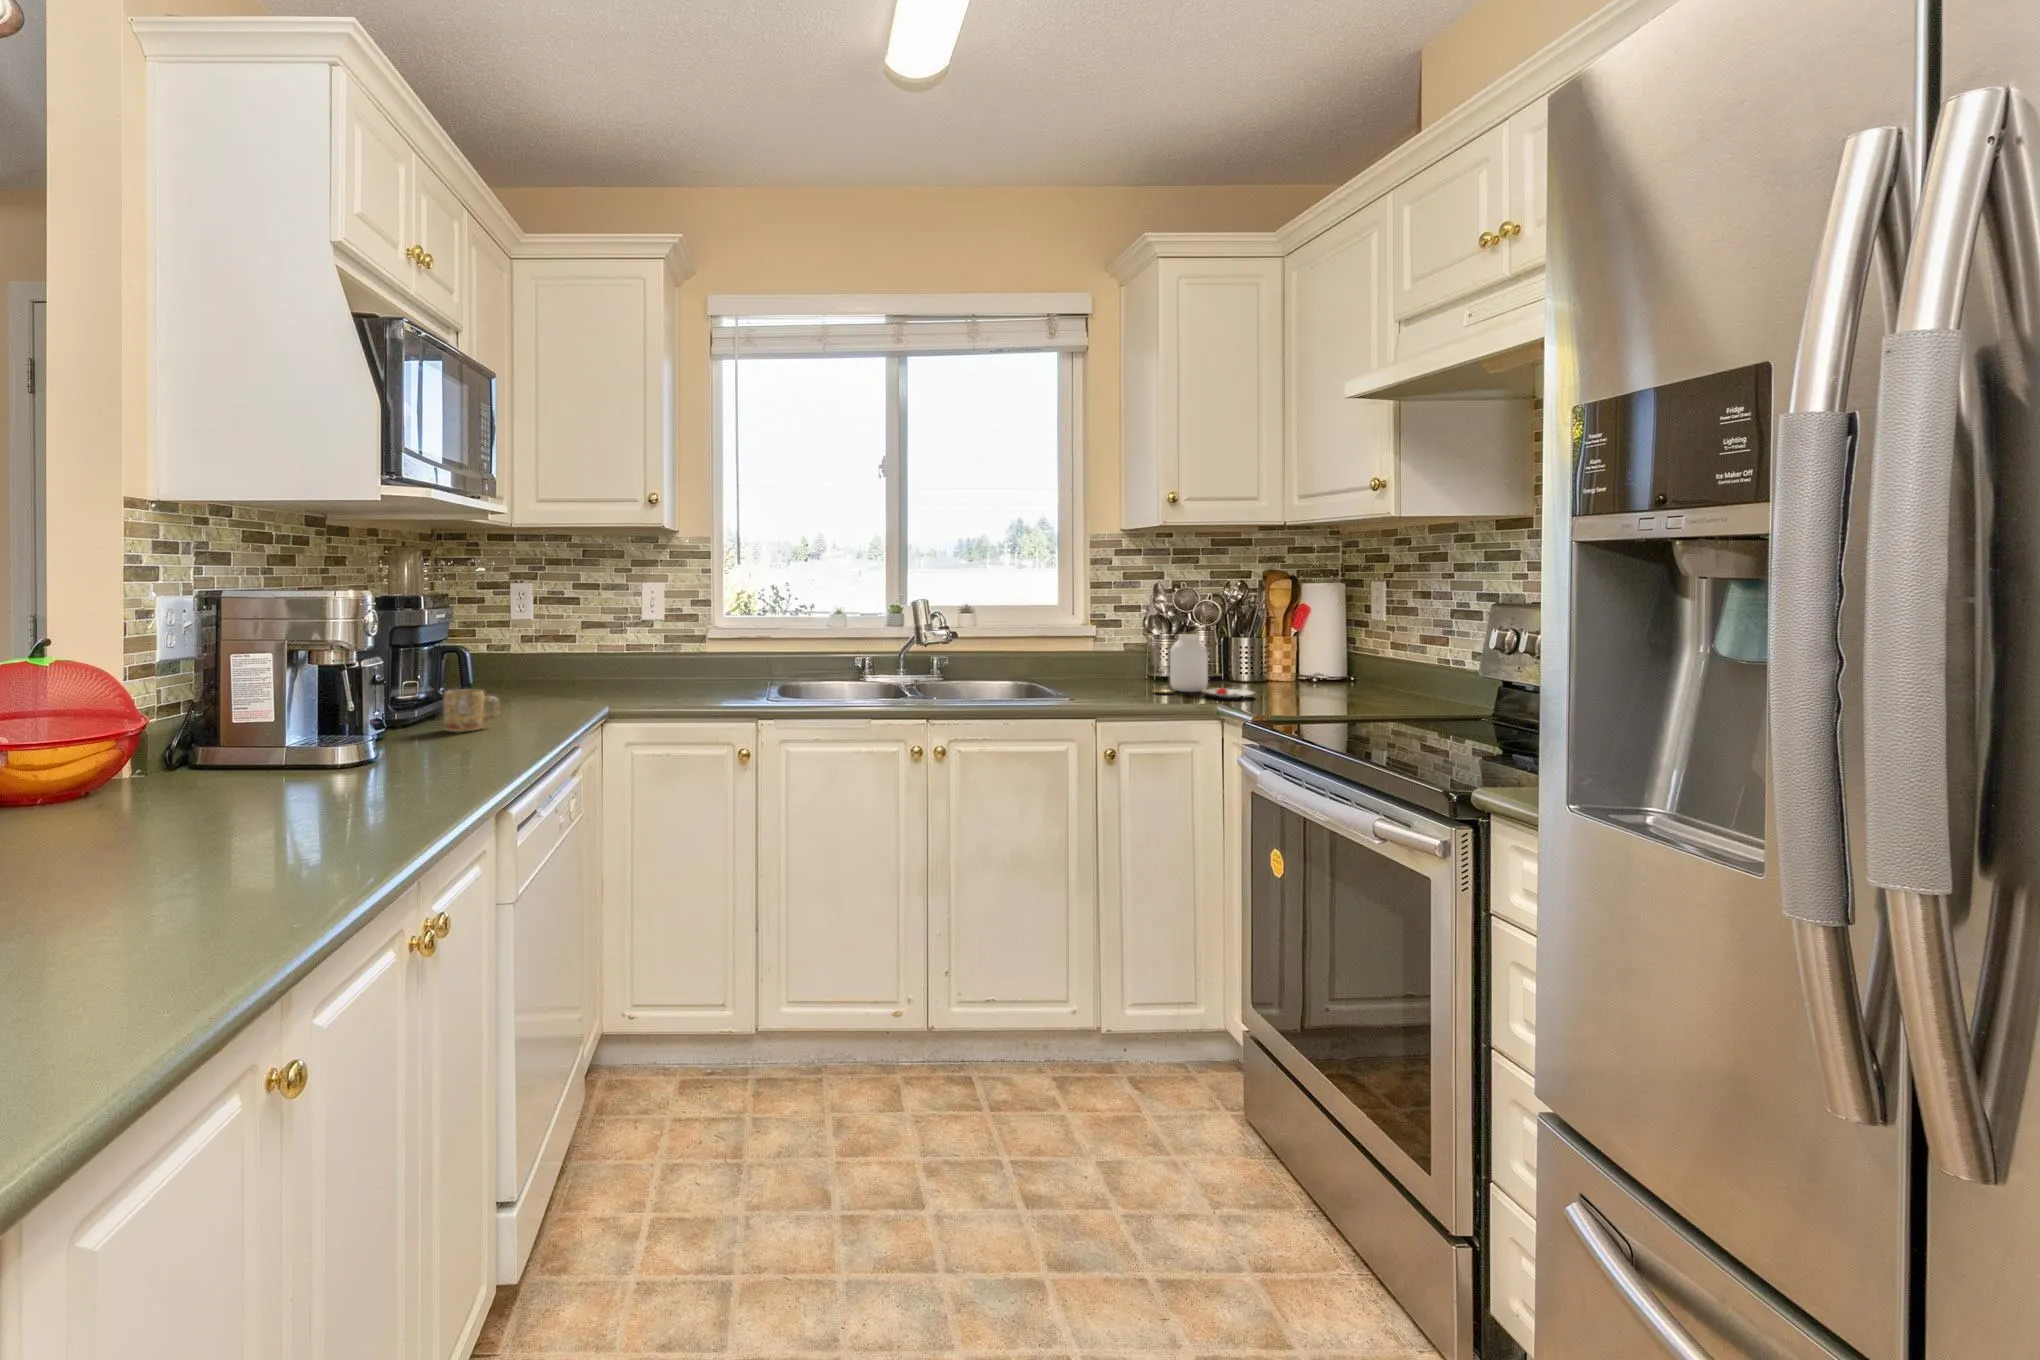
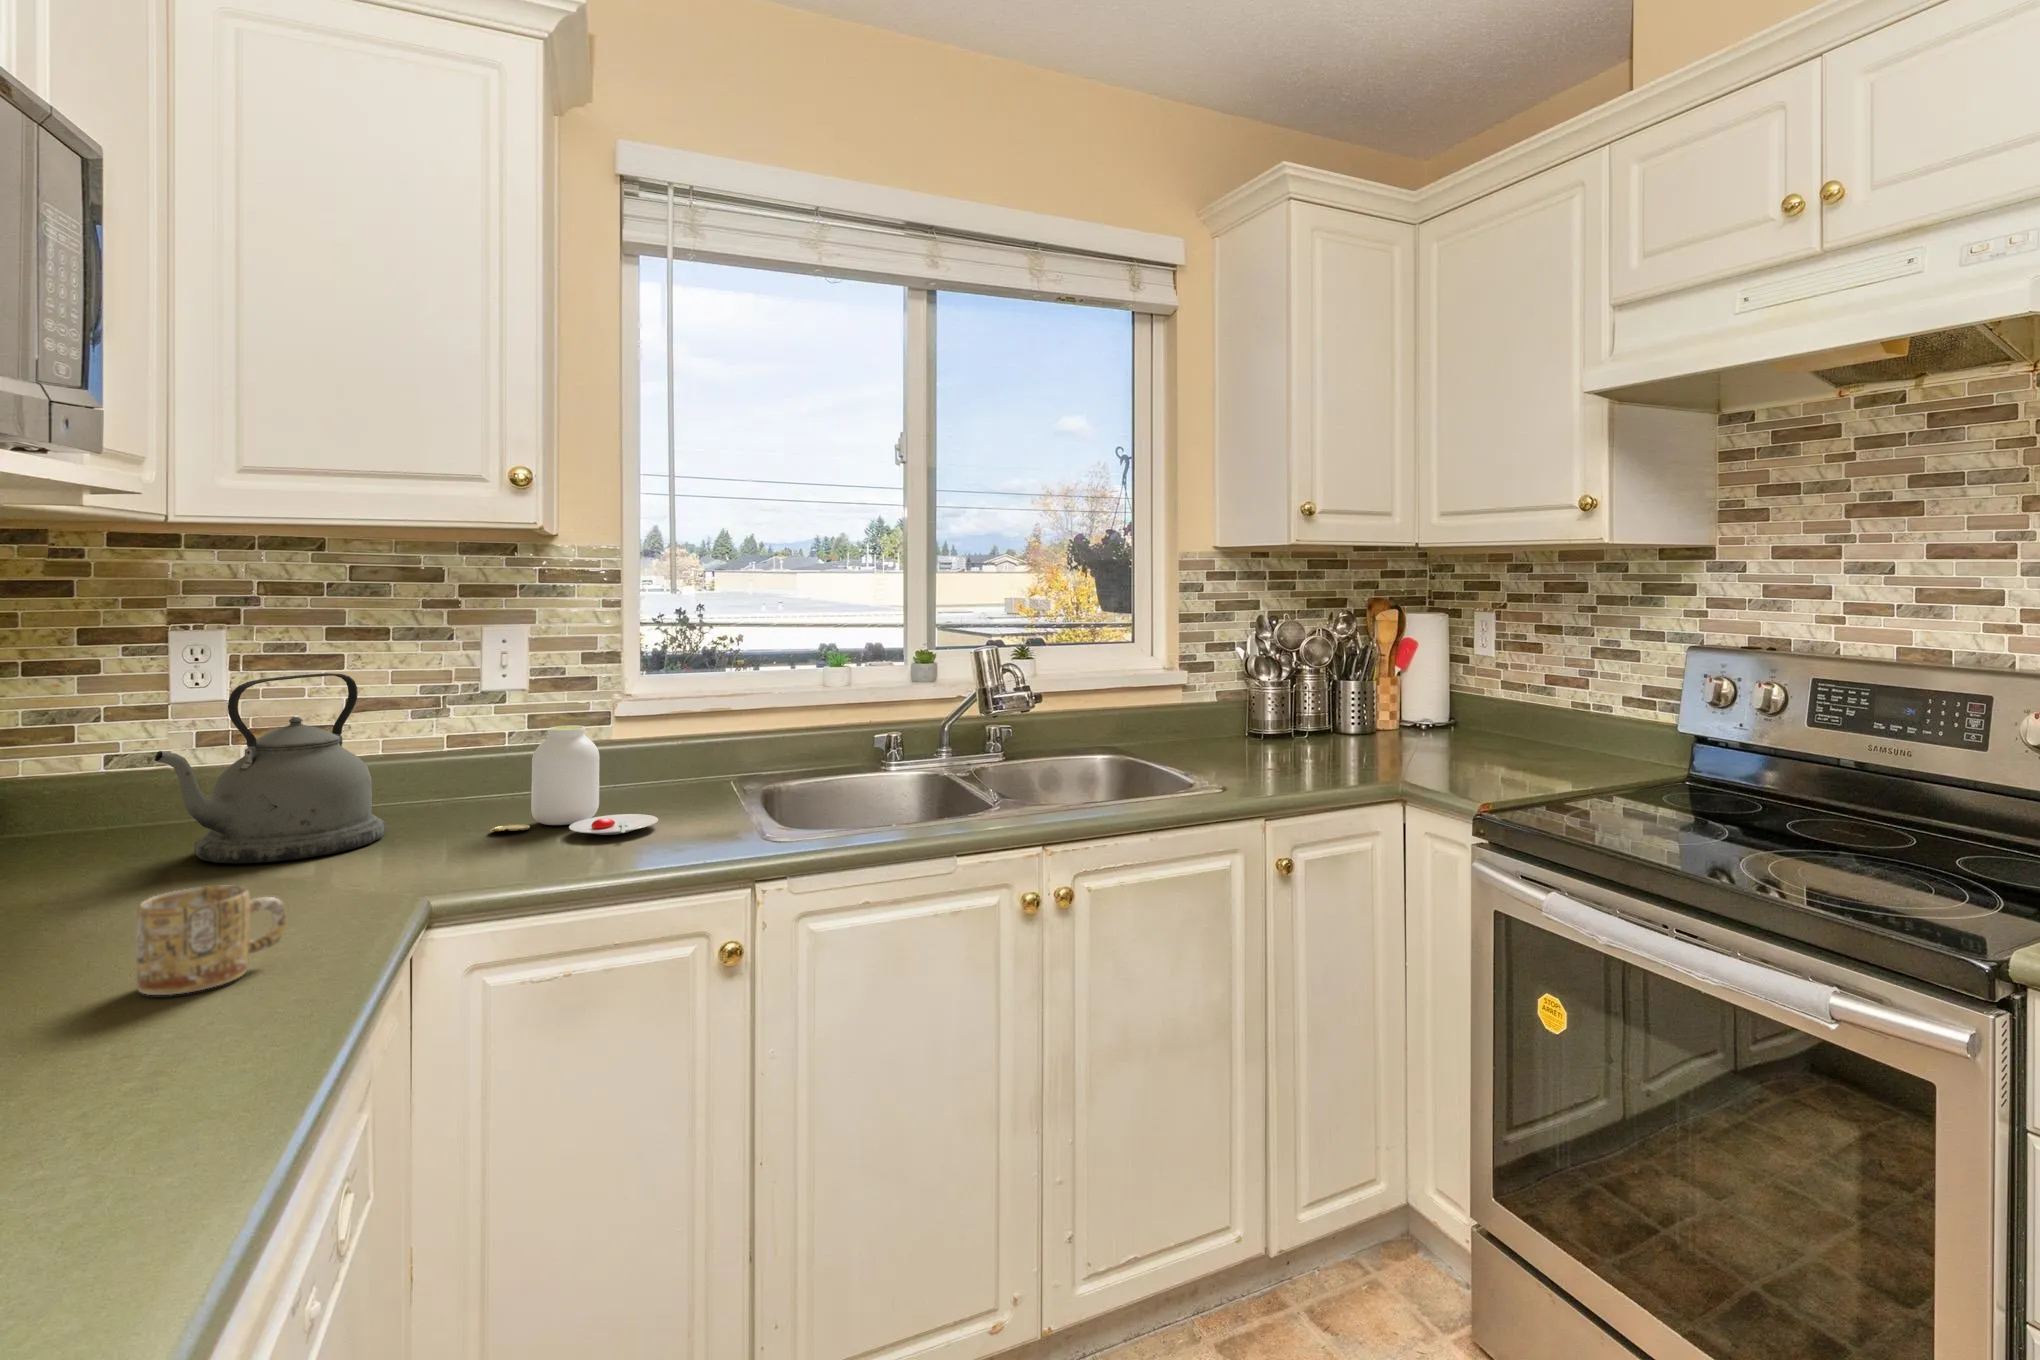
kettle: none [486,605,586,696] -> present [155,673,386,863]
jar: present [1170,634,1253,698] -> present [490,725,658,835]

